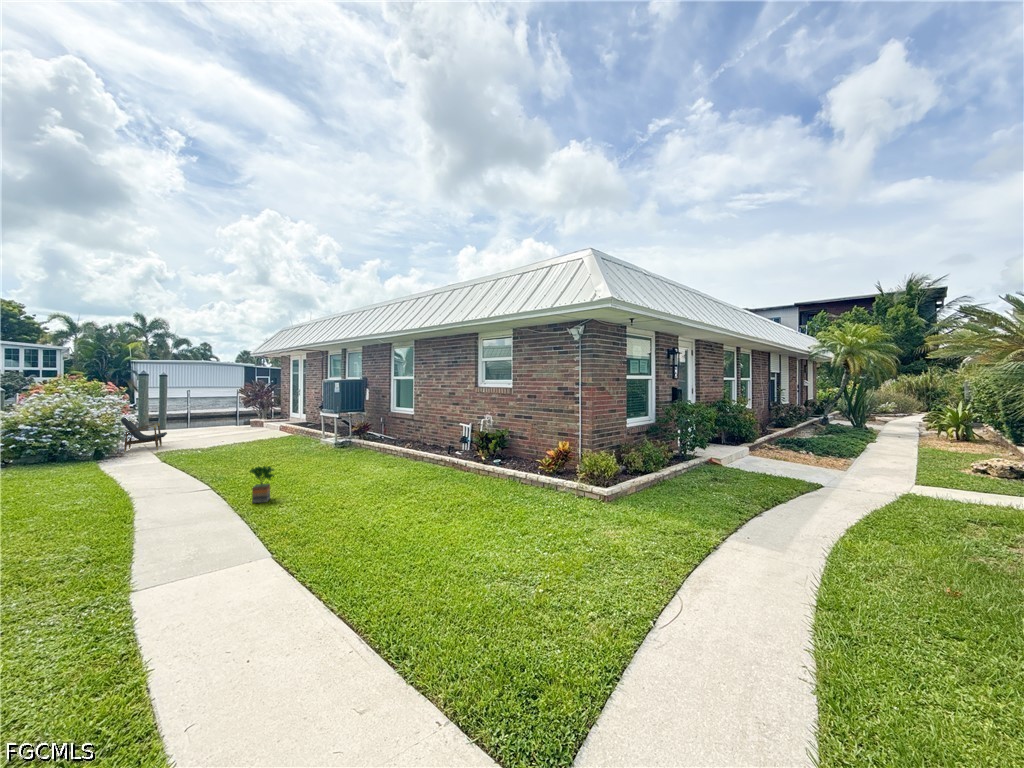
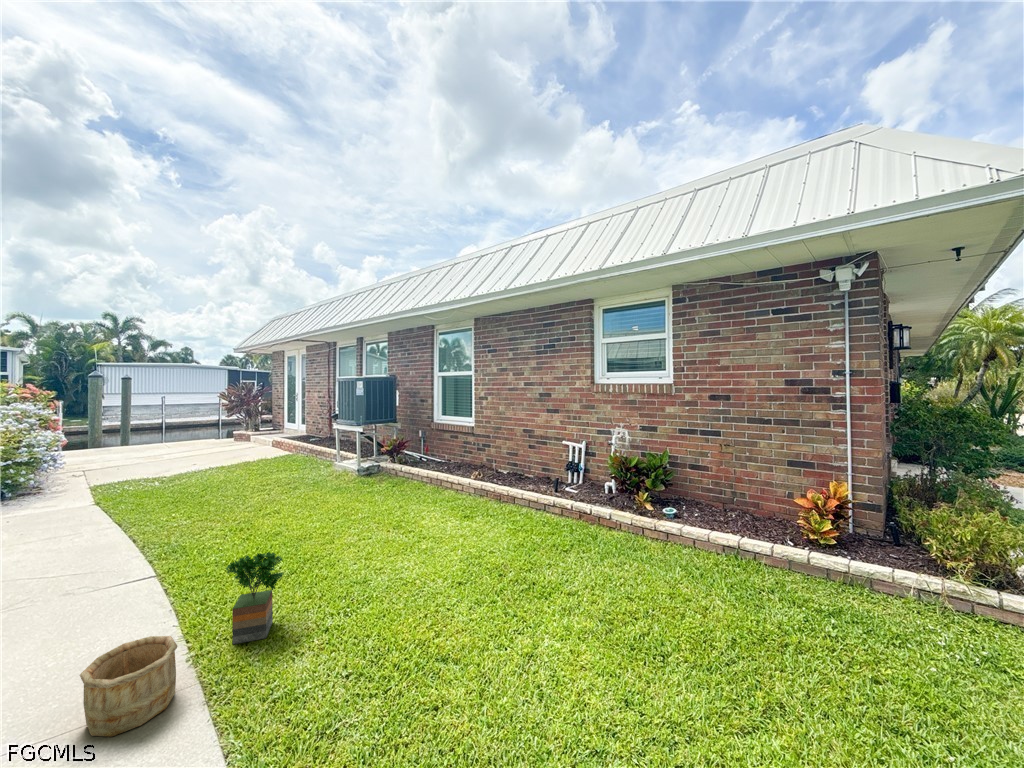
lounge chair: present [121,418,167,452] -> none [31,434,110,489]
wooden bucket: none [198,491,232,519] -> present [80,636,177,737]

